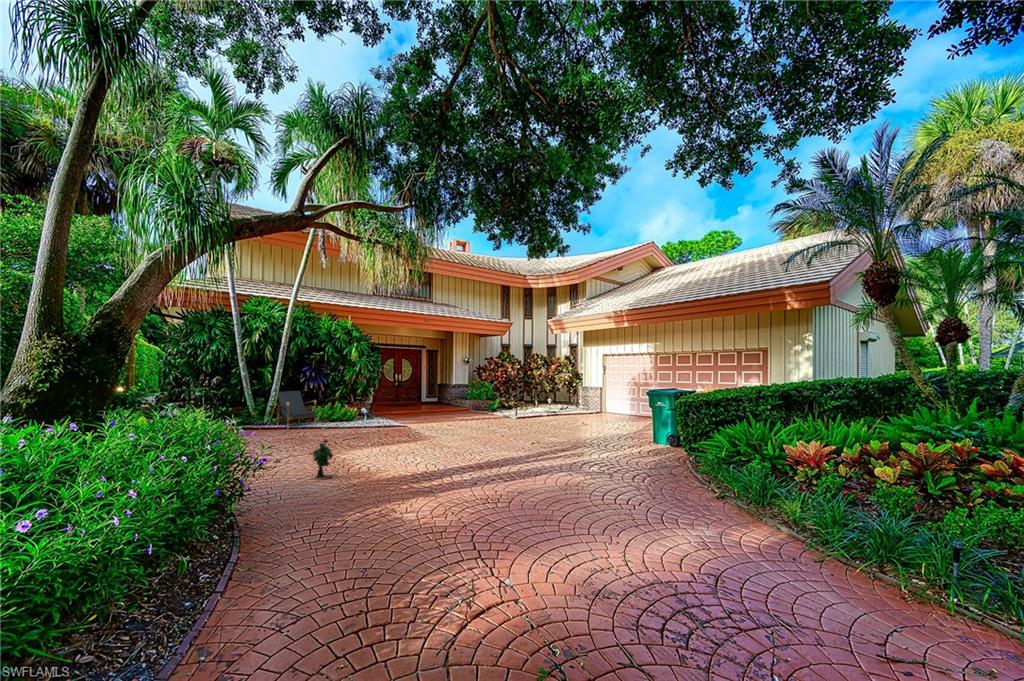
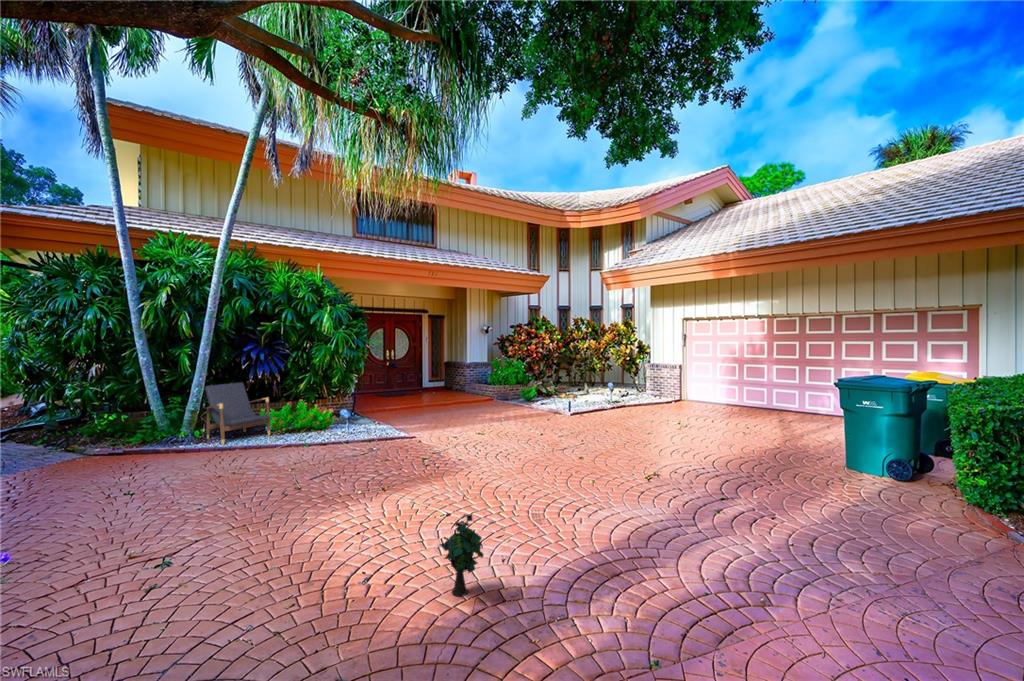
decorative plant: present [312,440,333,477] -> present [438,515,484,596]

